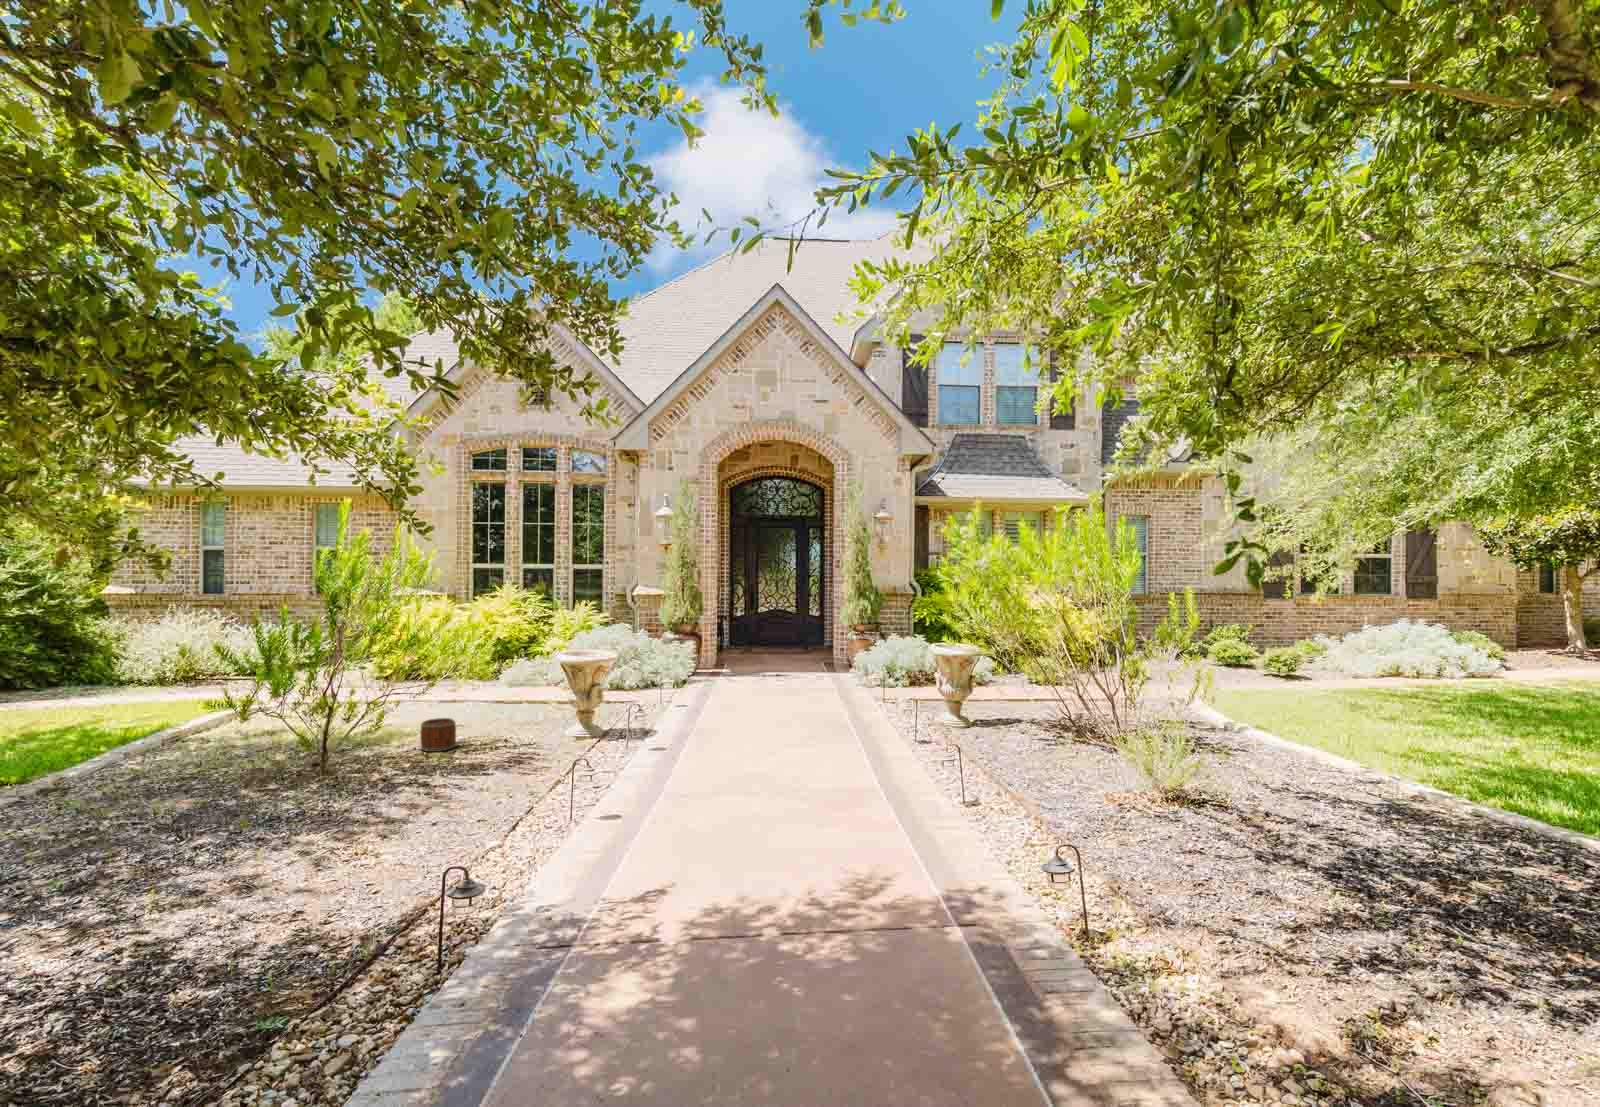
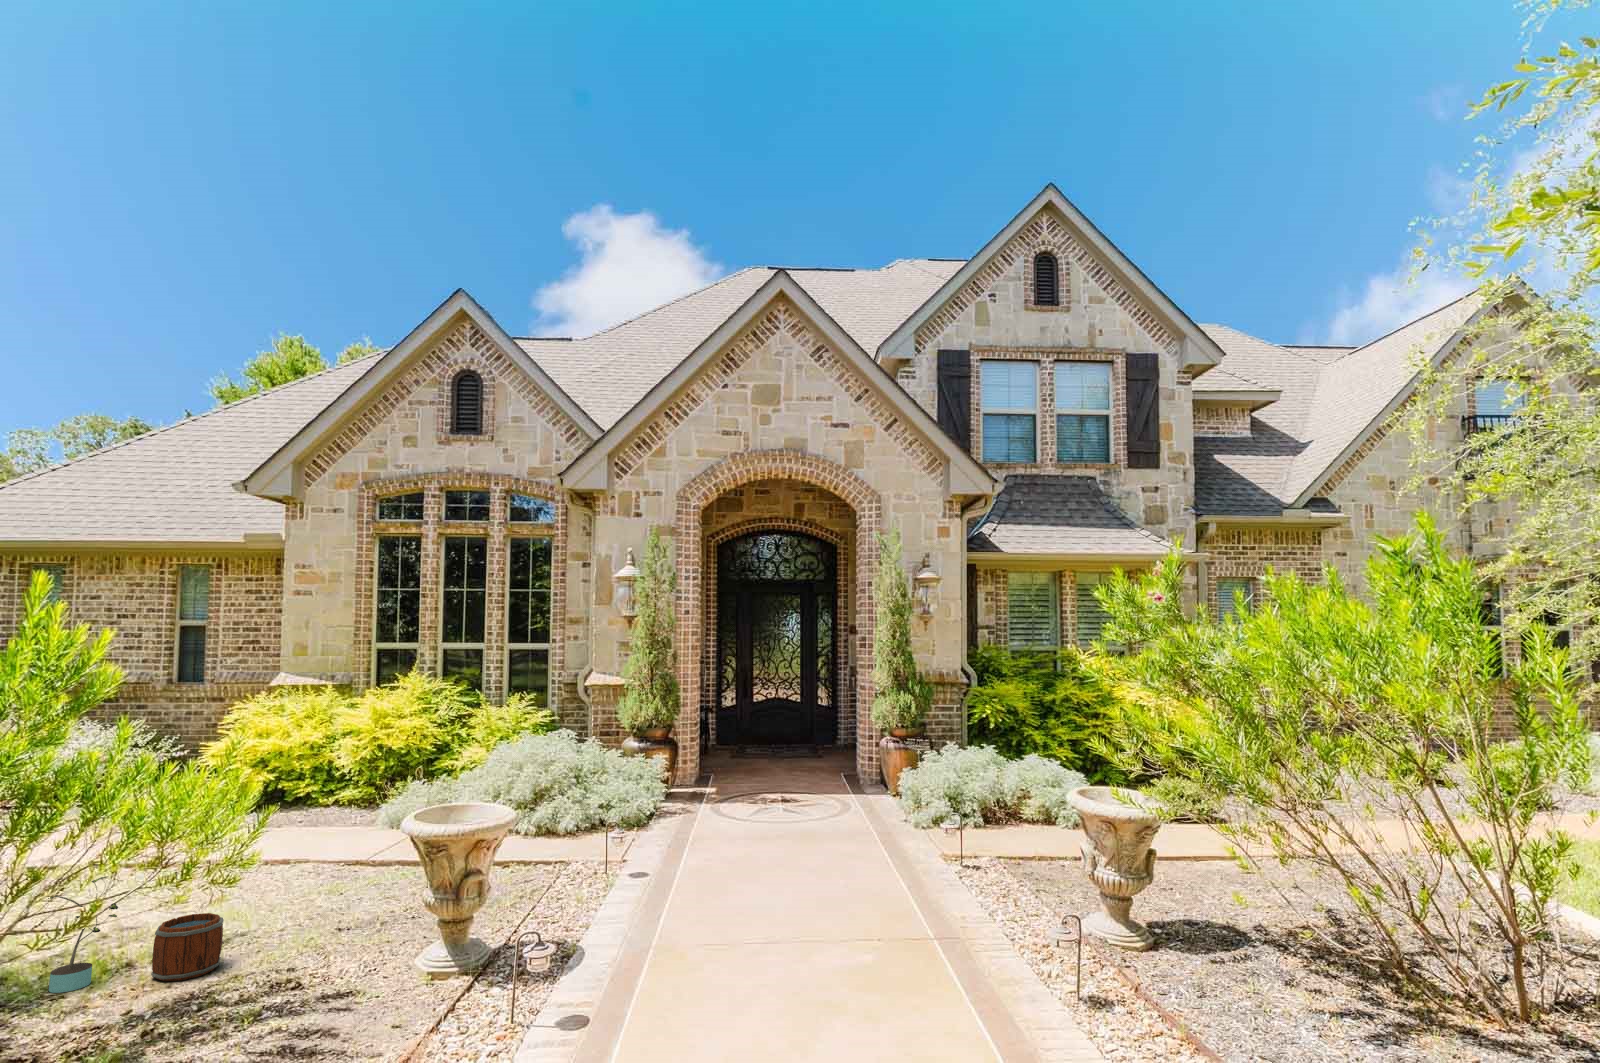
potted plant: none [361,694,401,756] -> present [48,877,118,993]

